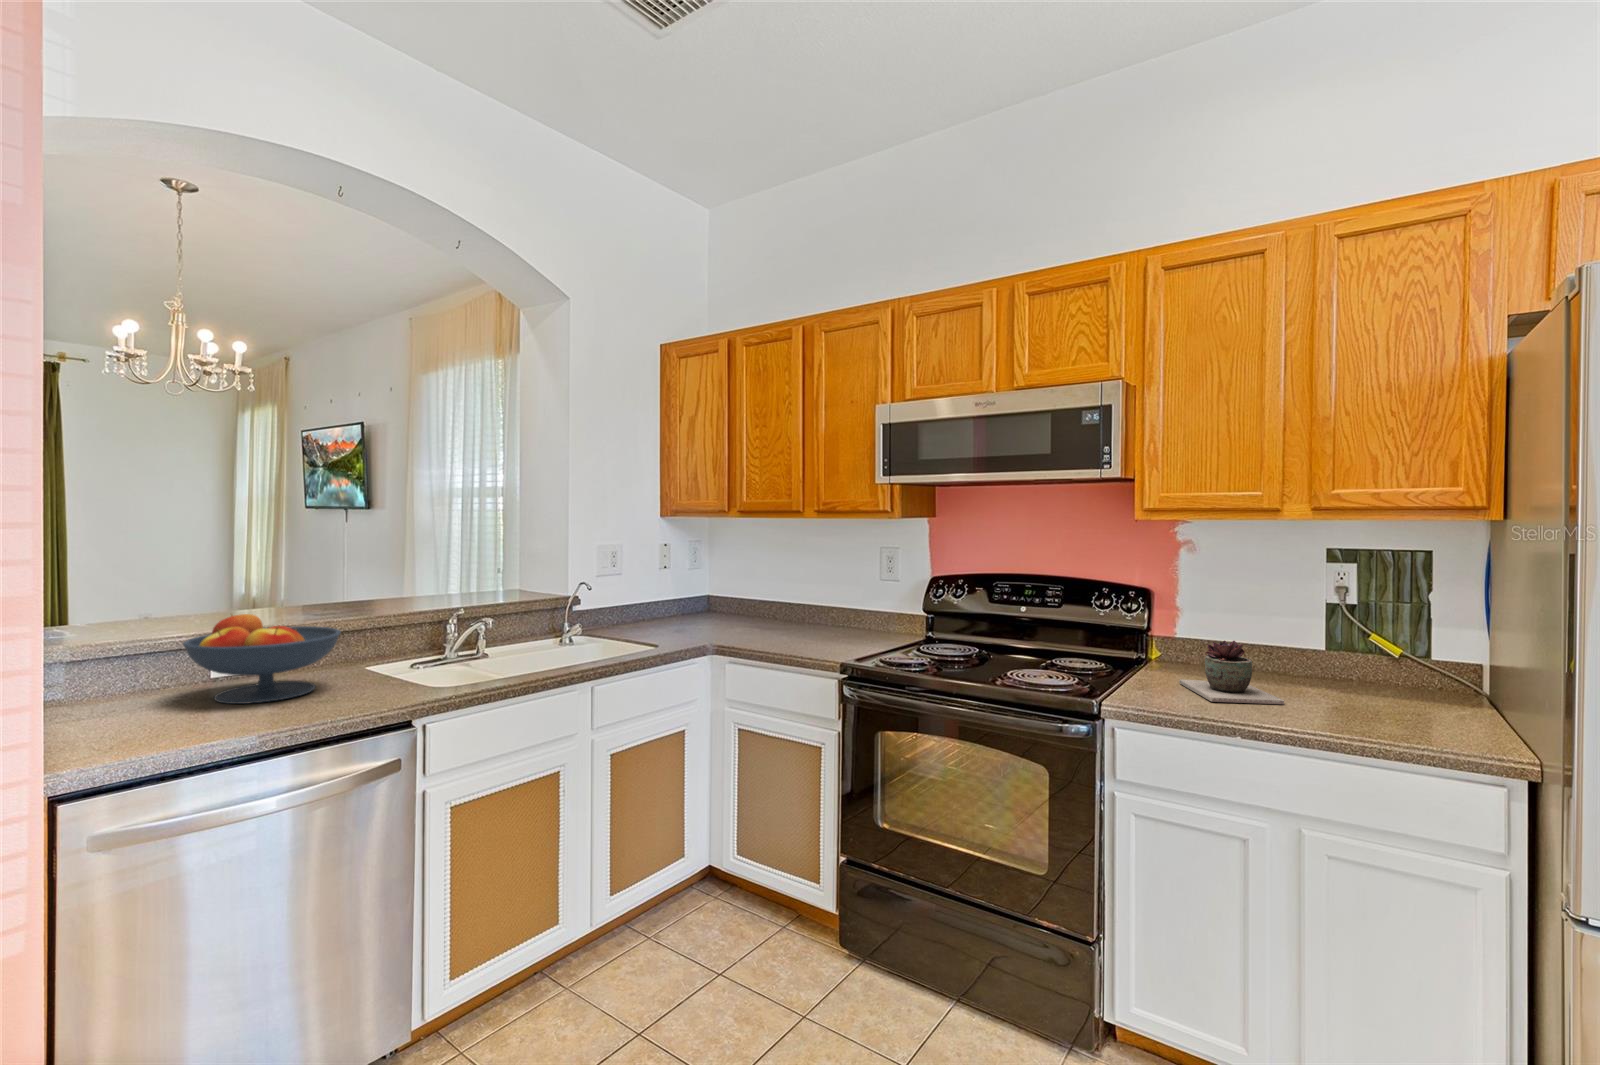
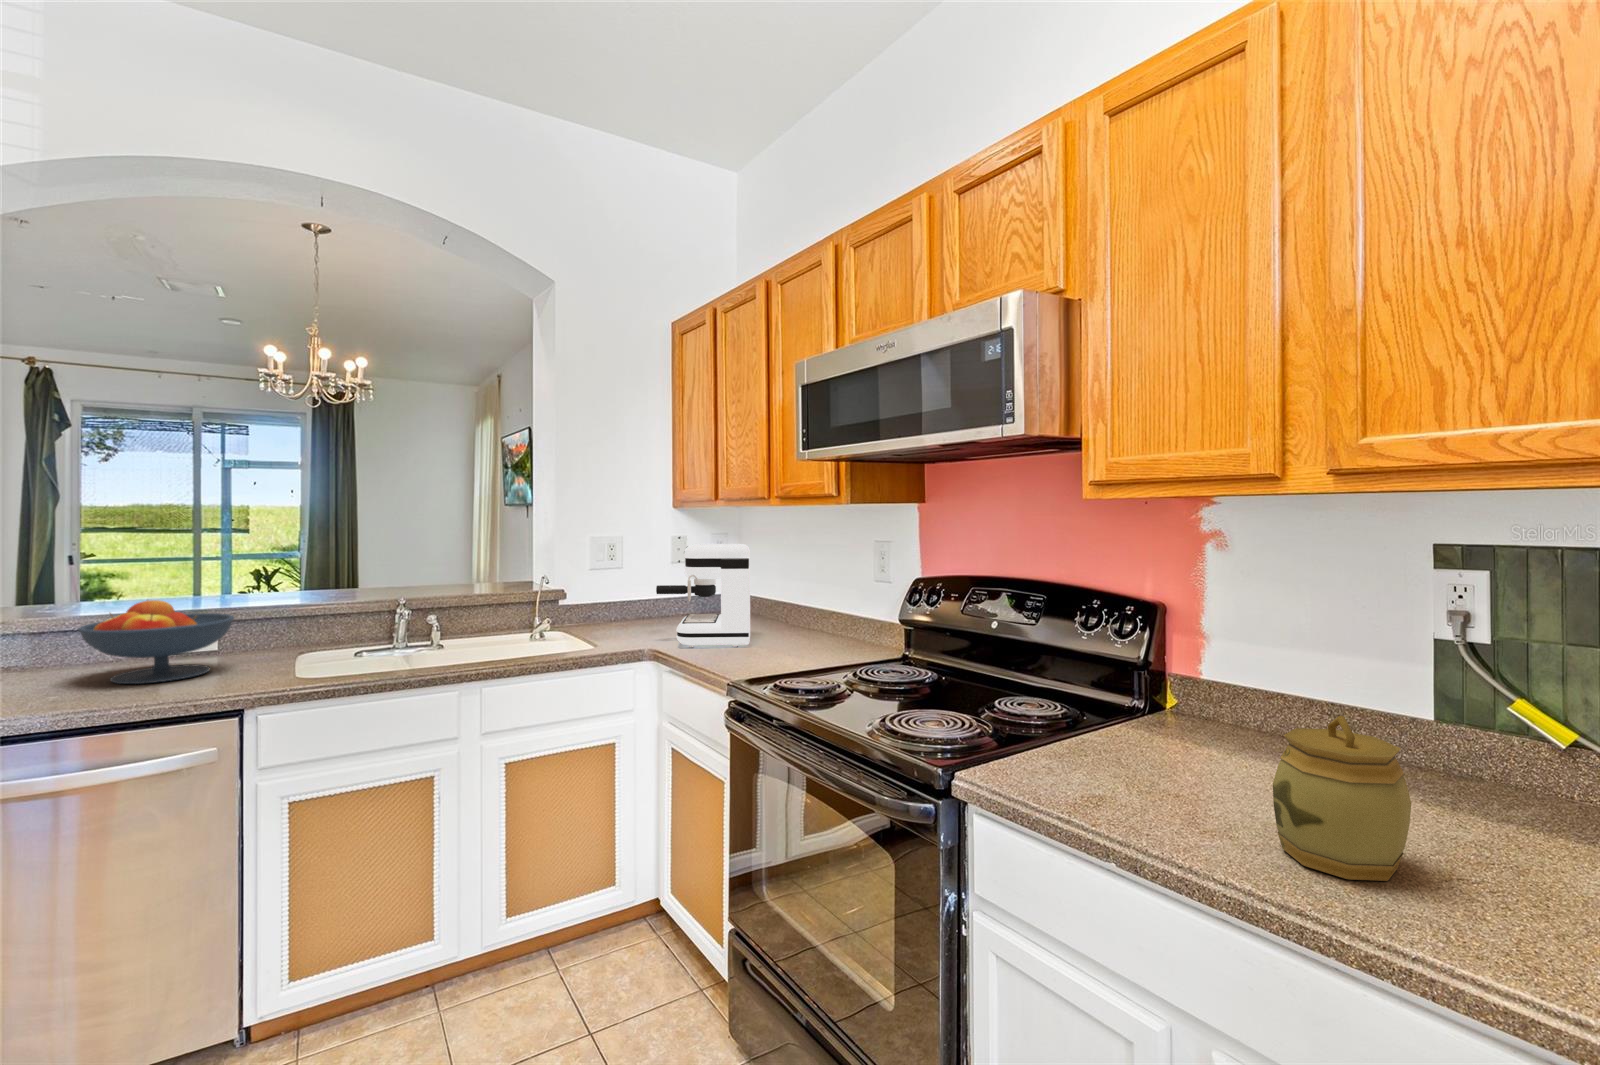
coffee maker: none [697,550,790,640] -> present [656,544,750,647]
succulent plant: present [1179,641,1284,704] -> none [1126,693,1256,812]
jar: none [1315,642,1391,727] -> present [1273,716,1411,881]

